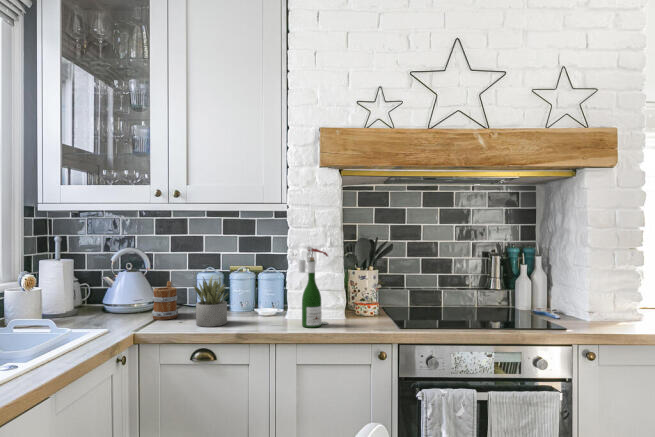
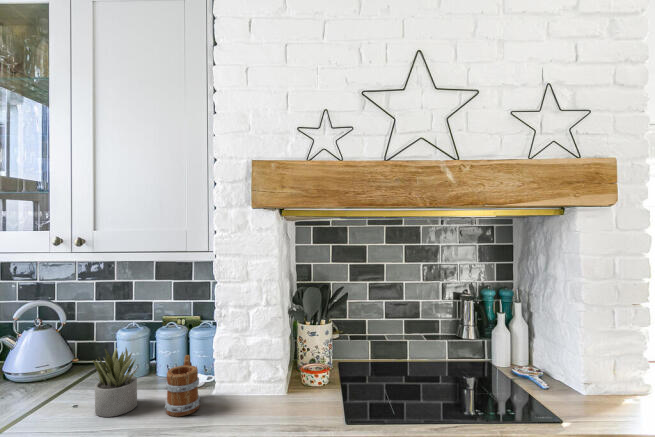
wine bottle: present [298,247,328,328] -> none [222,313,262,417]
mug: present [152,281,178,320] -> present [165,355,200,416]

